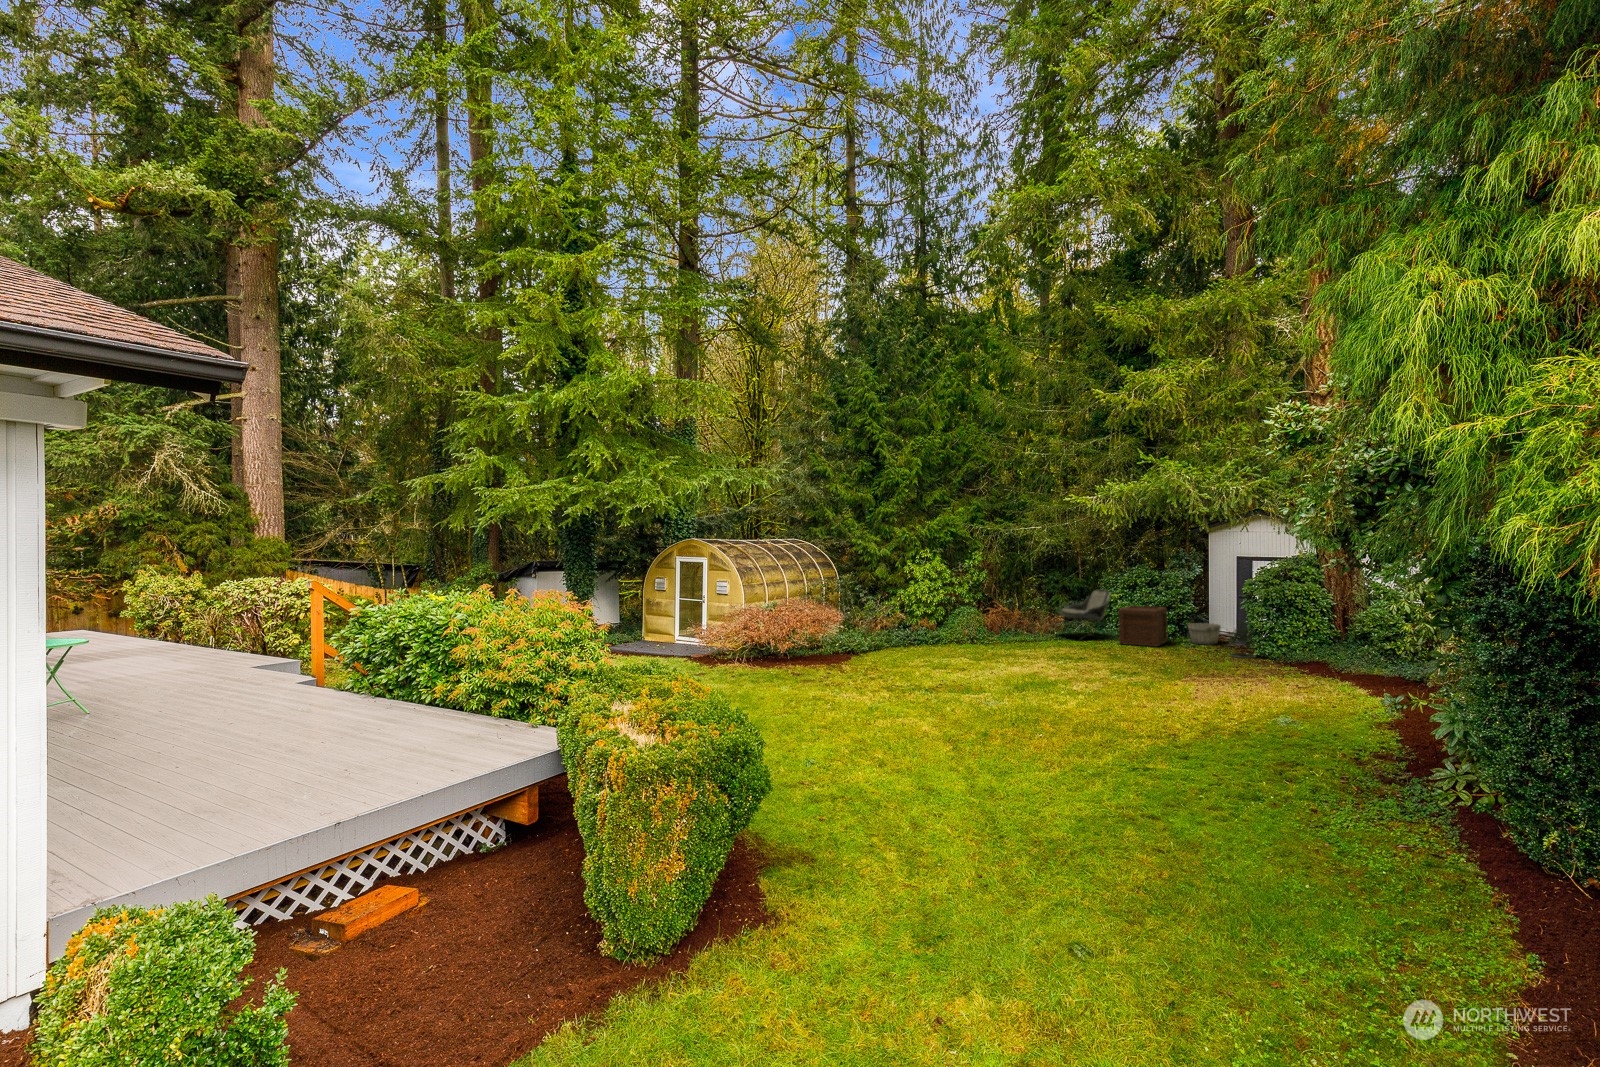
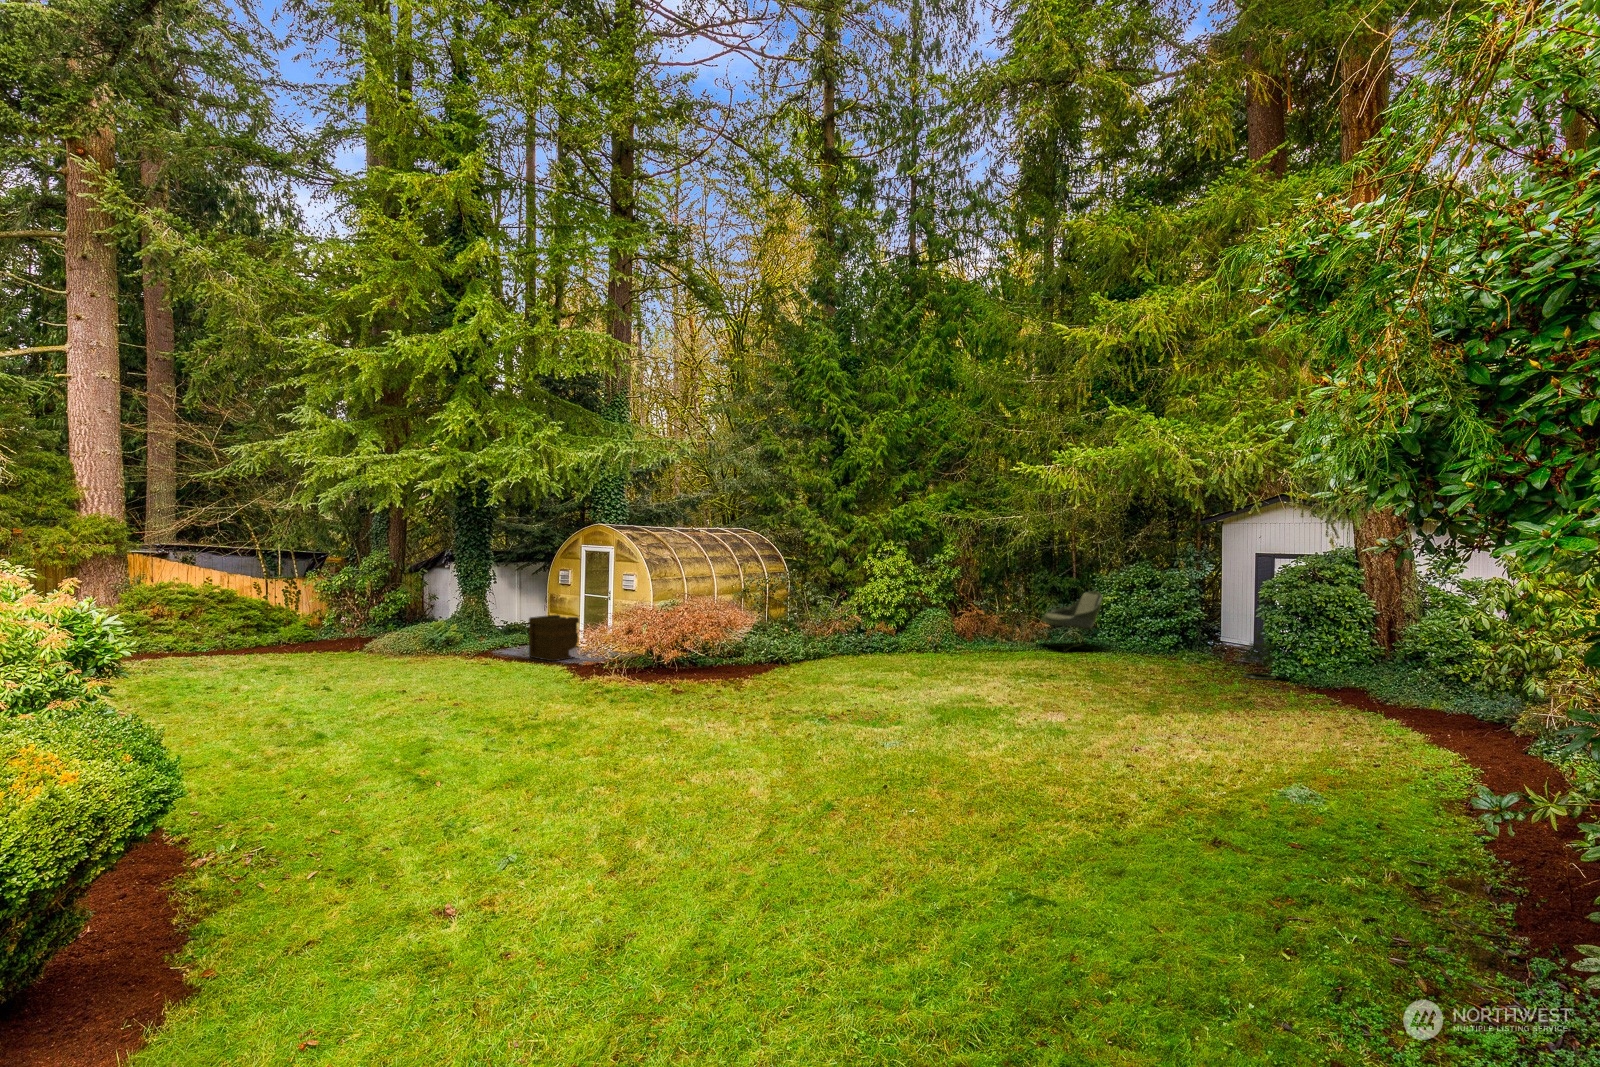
wooden crate: present [1118,606,1168,647] -> present [529,614,579,661]
wooden bucket: present [1188,623,1221,645] -> none [1195,627,1236,661]

